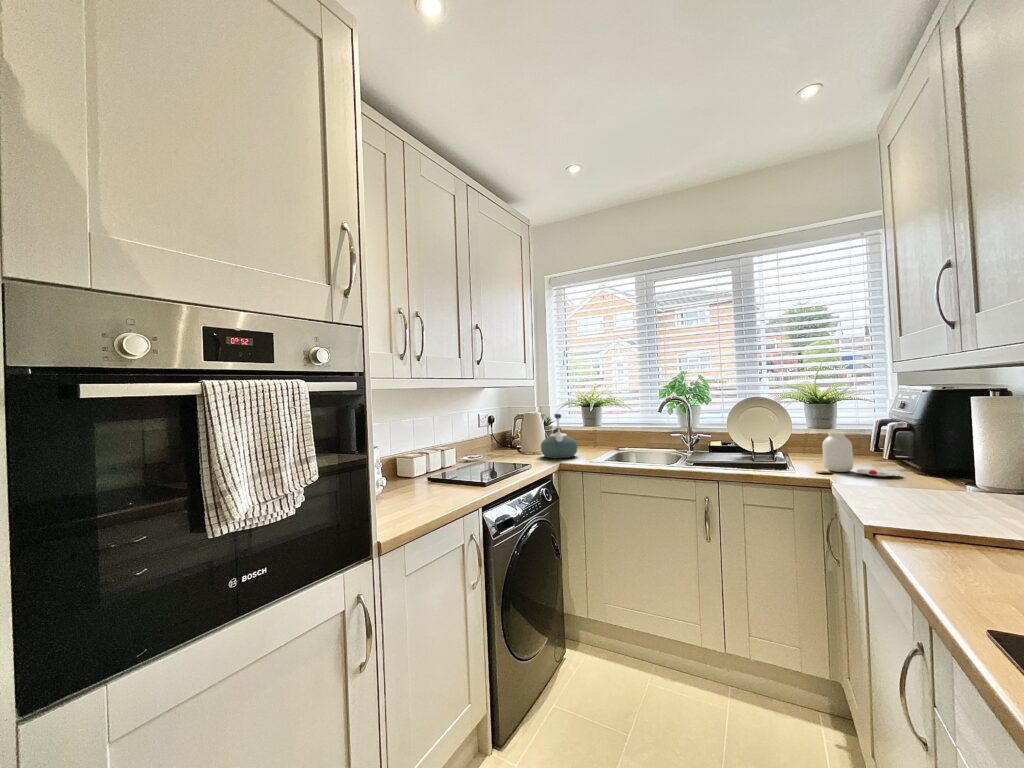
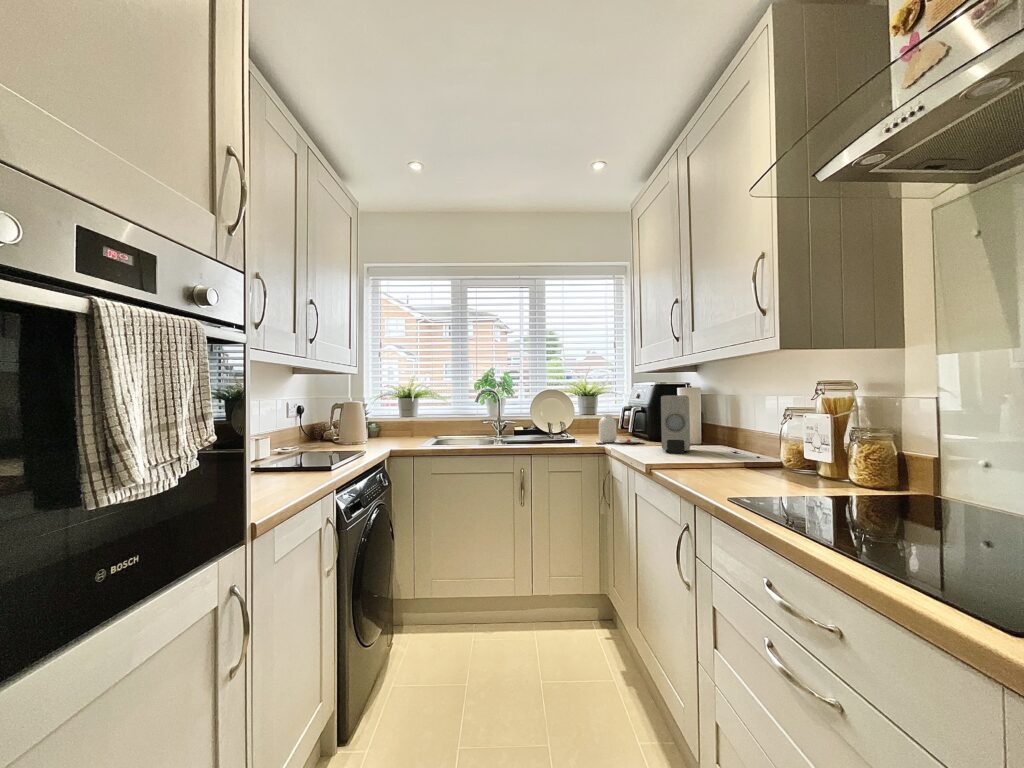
kettle: present [541,414,578,459] -> none [364,403,402,447]
soap dispenser: none [915,414,981,506] -> present [661,395,690,453]

